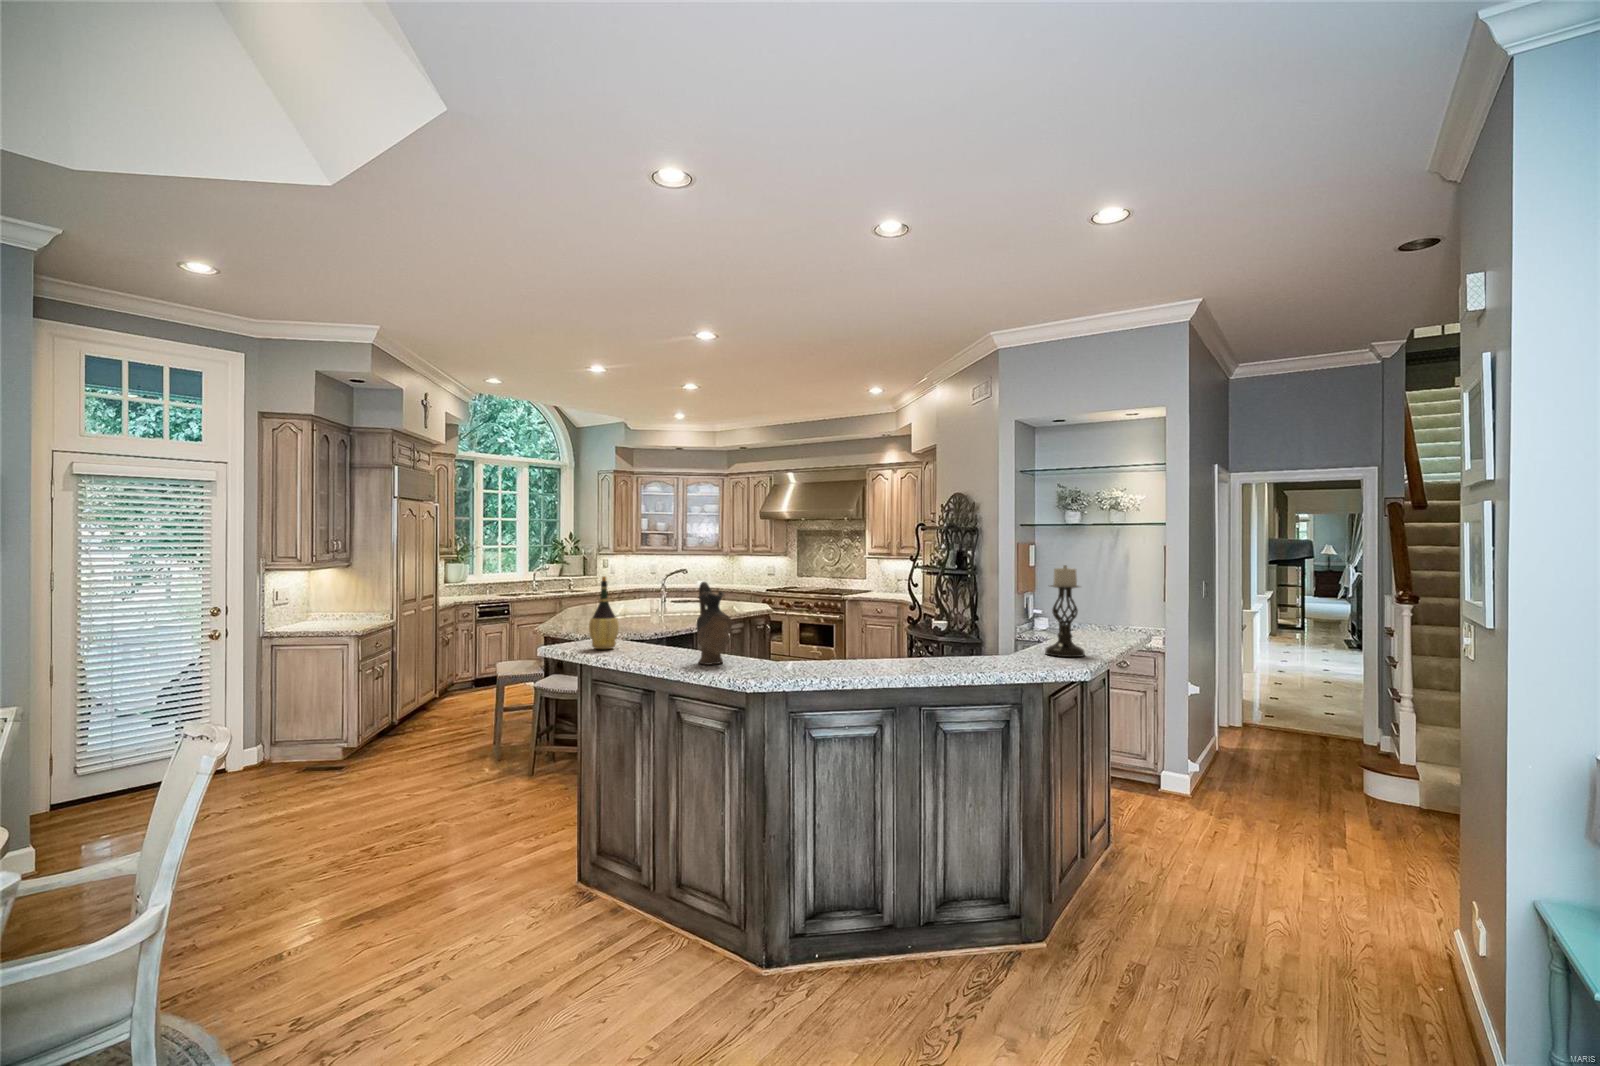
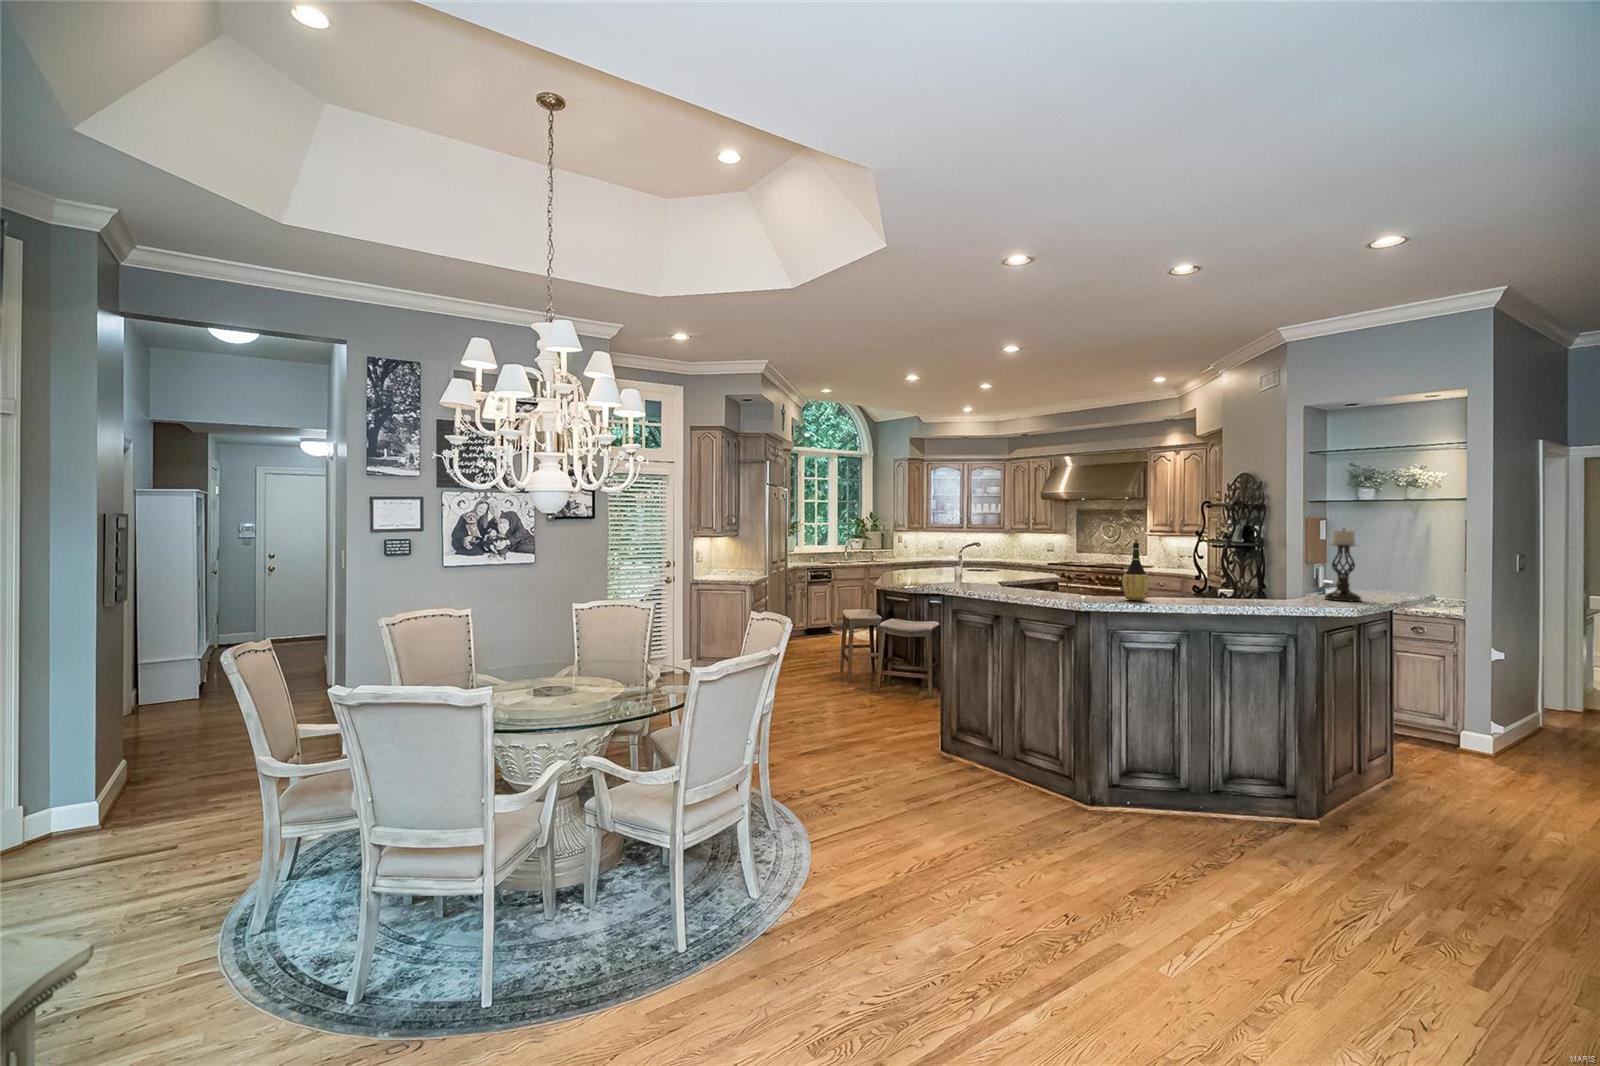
wine bottle: present [589,576,619,649] -> present [1122,539,1149,600]
ceramic pitcher: present [696,582,732,665] -> none [1037,537,1064,595]

